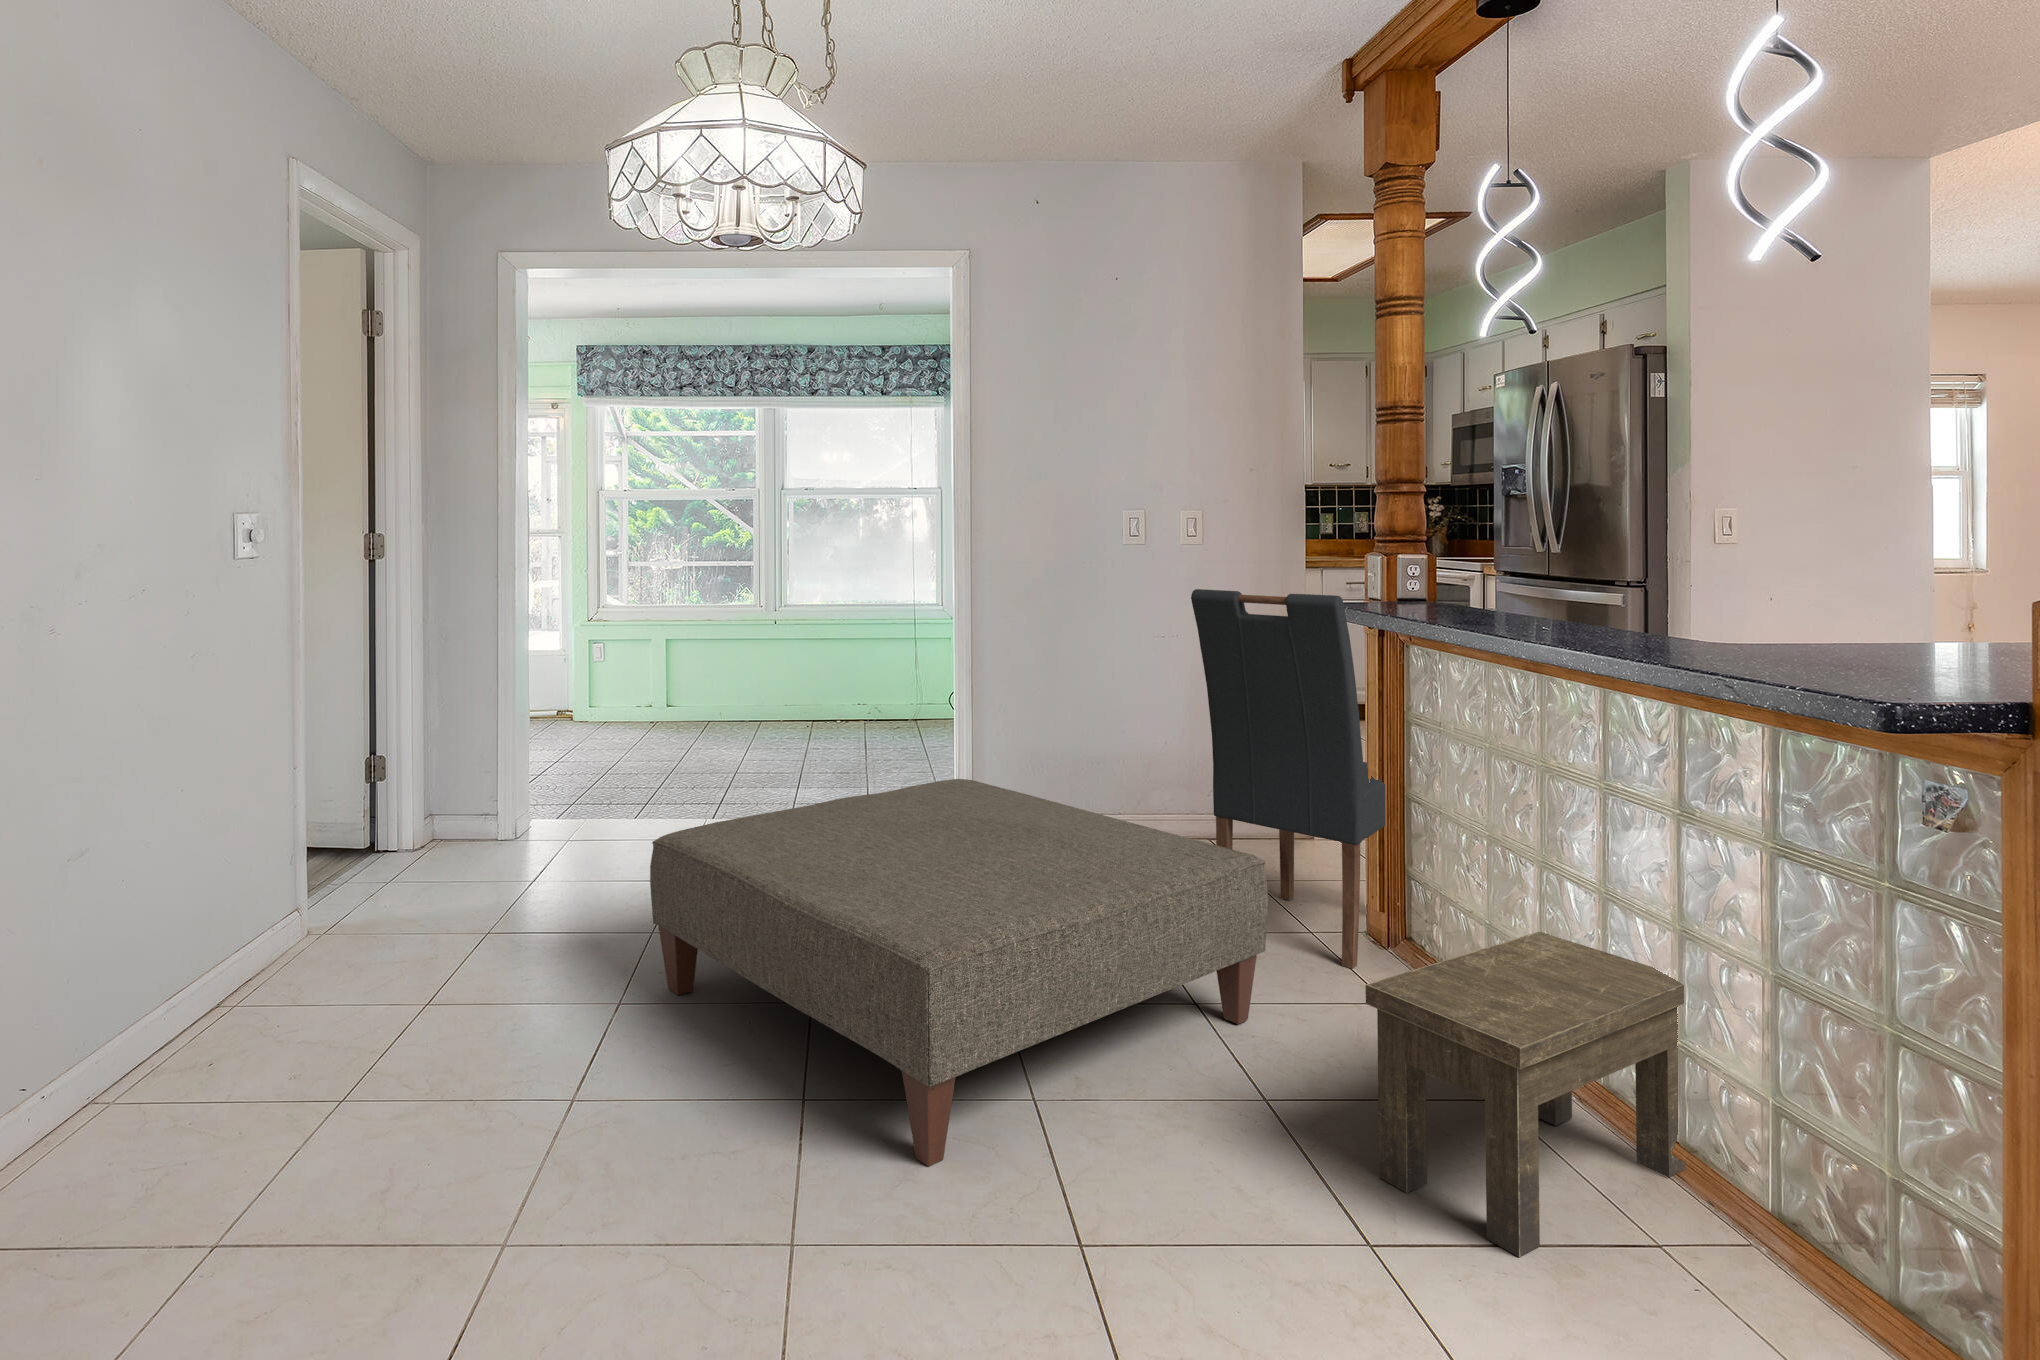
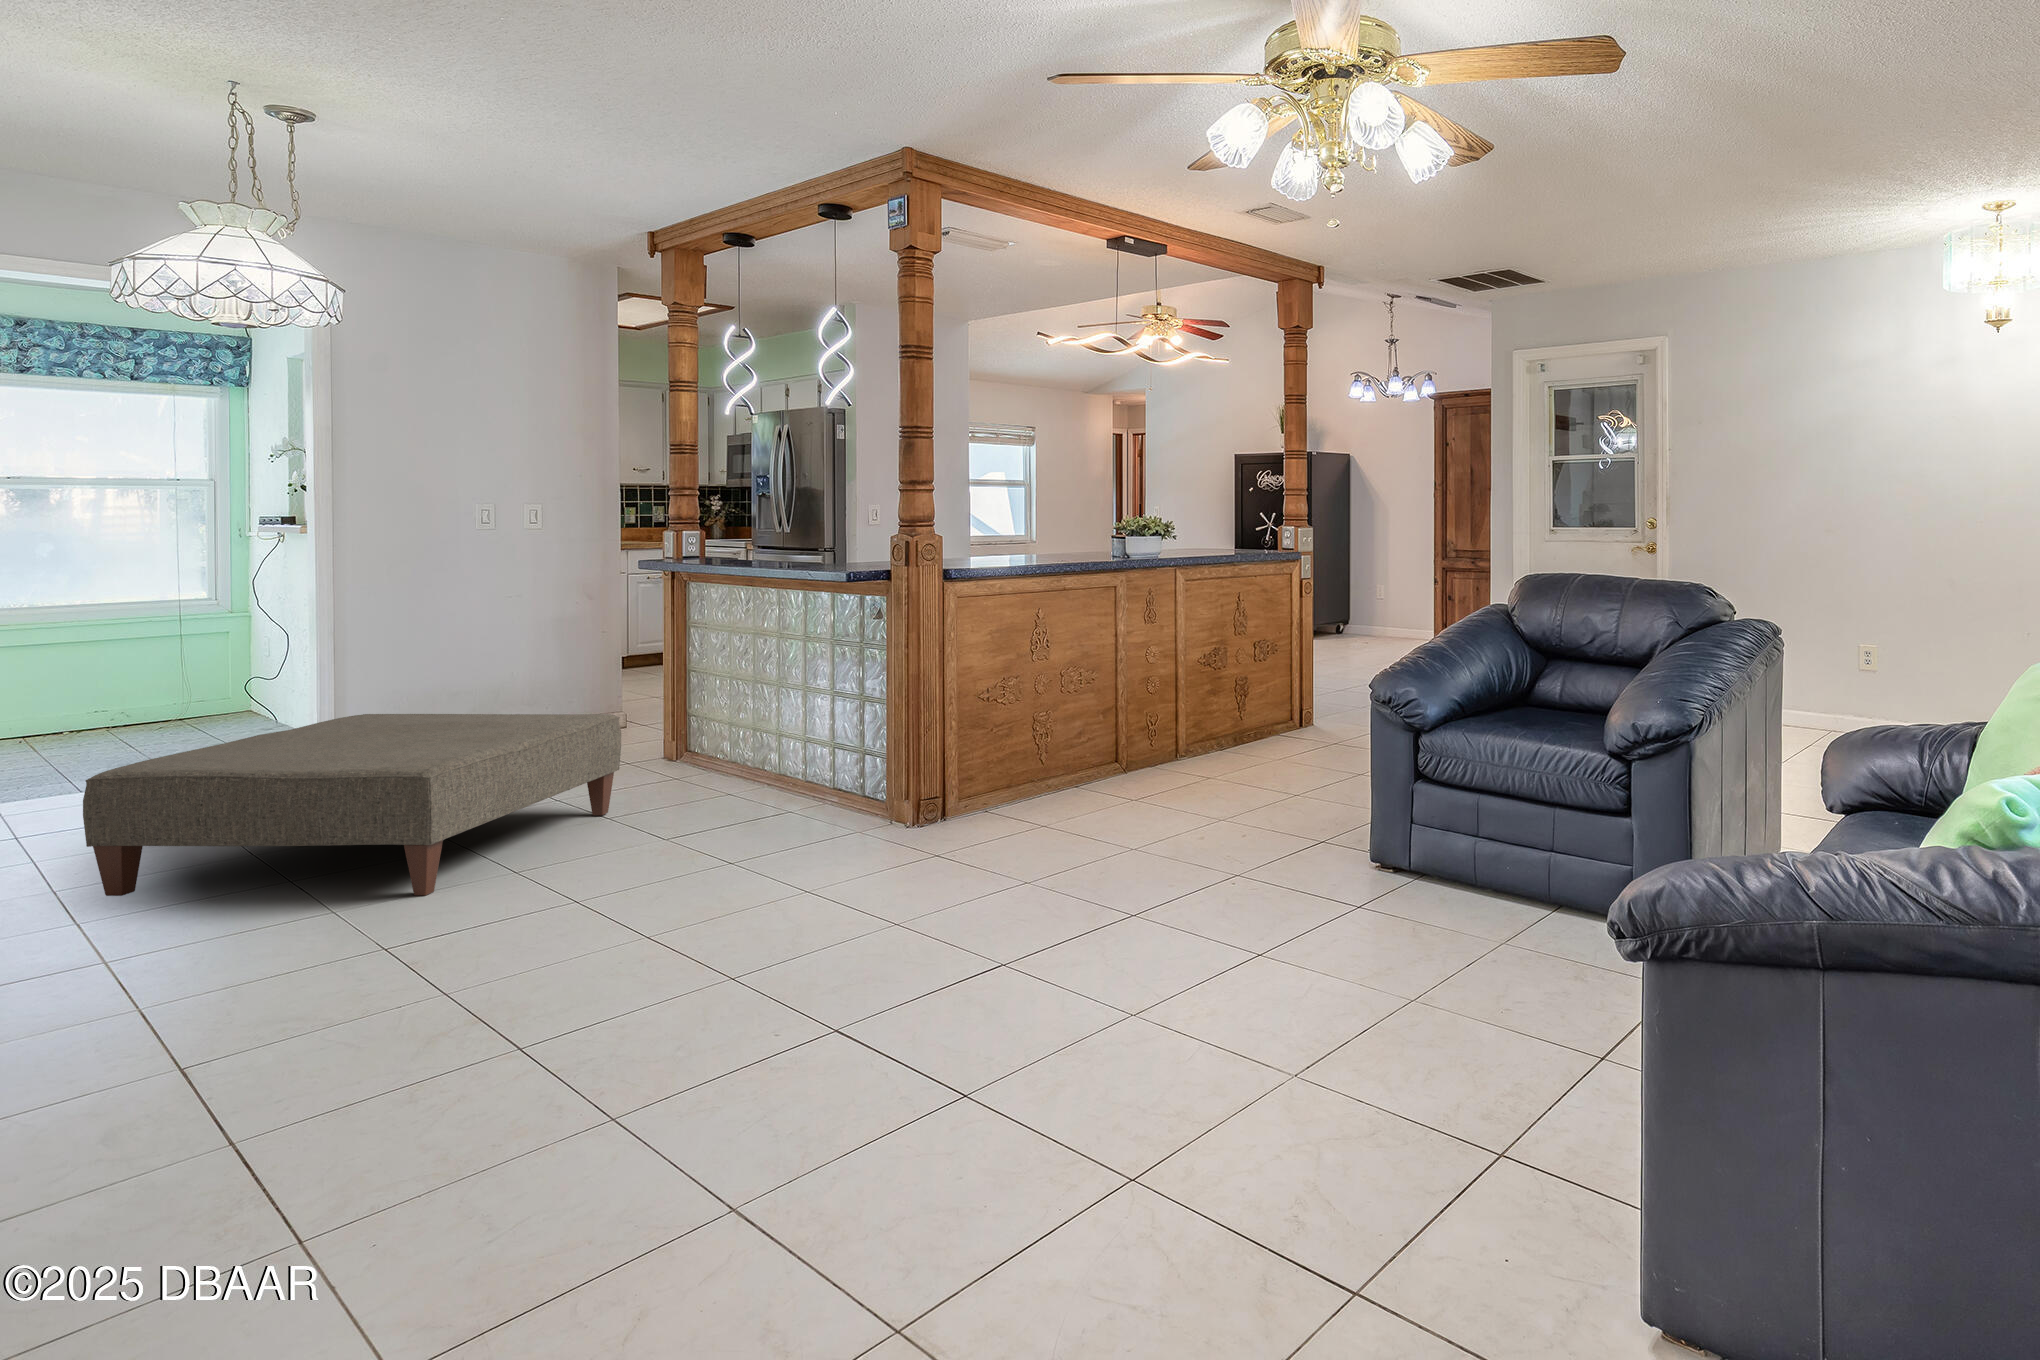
dining chair: present [1191,589,1385,969] -> none [558,561,709,787]
side table: present [1365,932,1686,1257] -> none [685,720,834,843]

